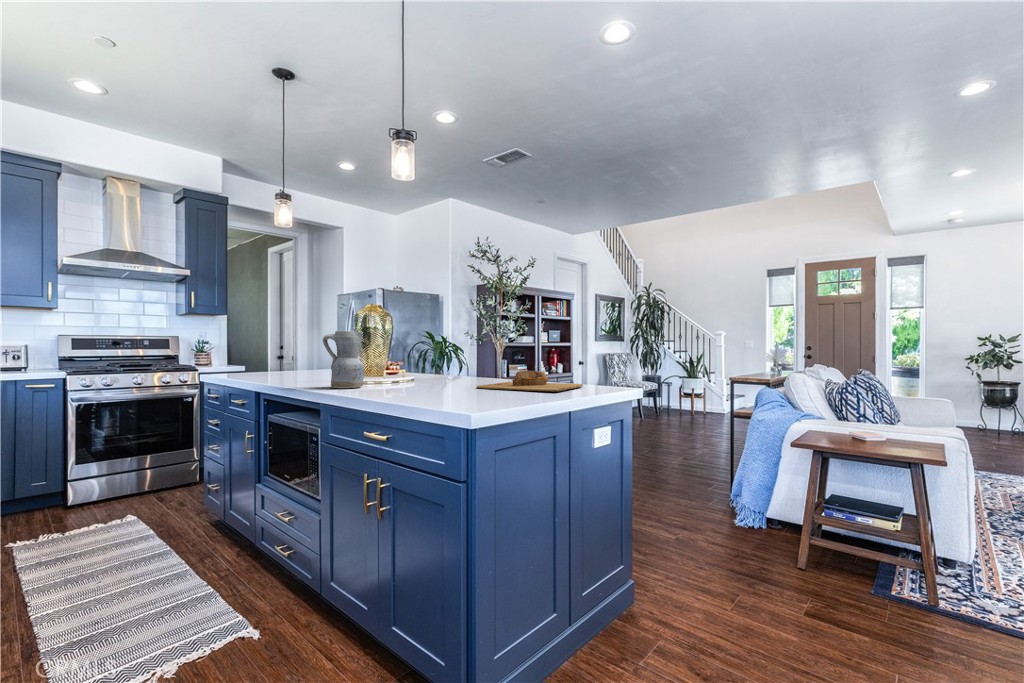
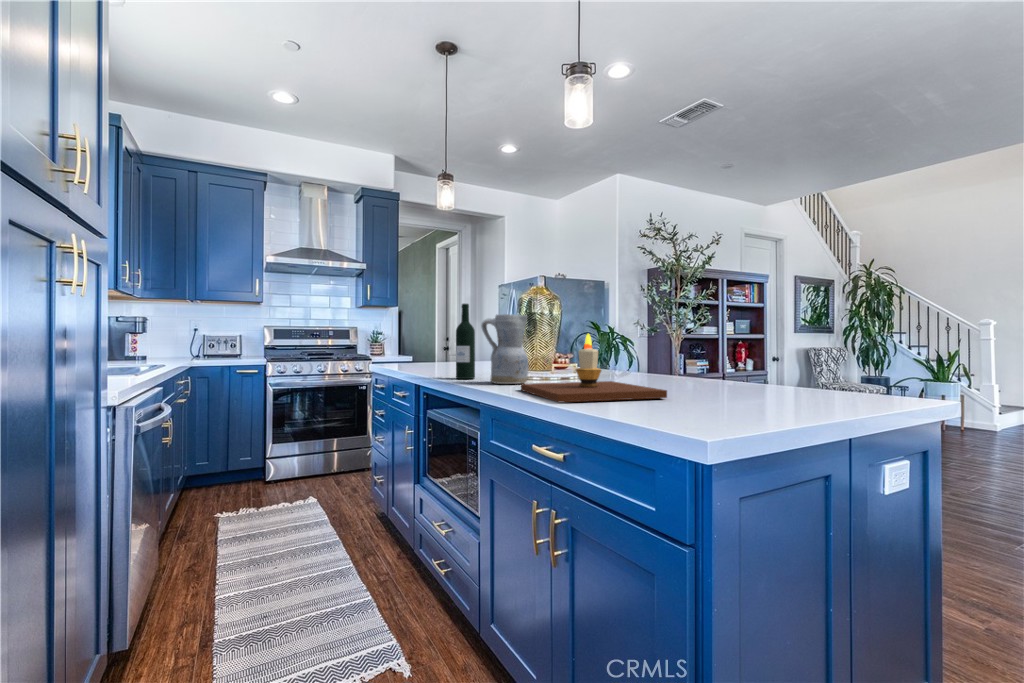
wine bottle: none [298,320,316,385] -> present [456,304,475,379]
candle: none [357,347,466,399] -> present [521,334,667,402]
cutting board: present [476,370,583,392] -> none [675,367,840,400]

